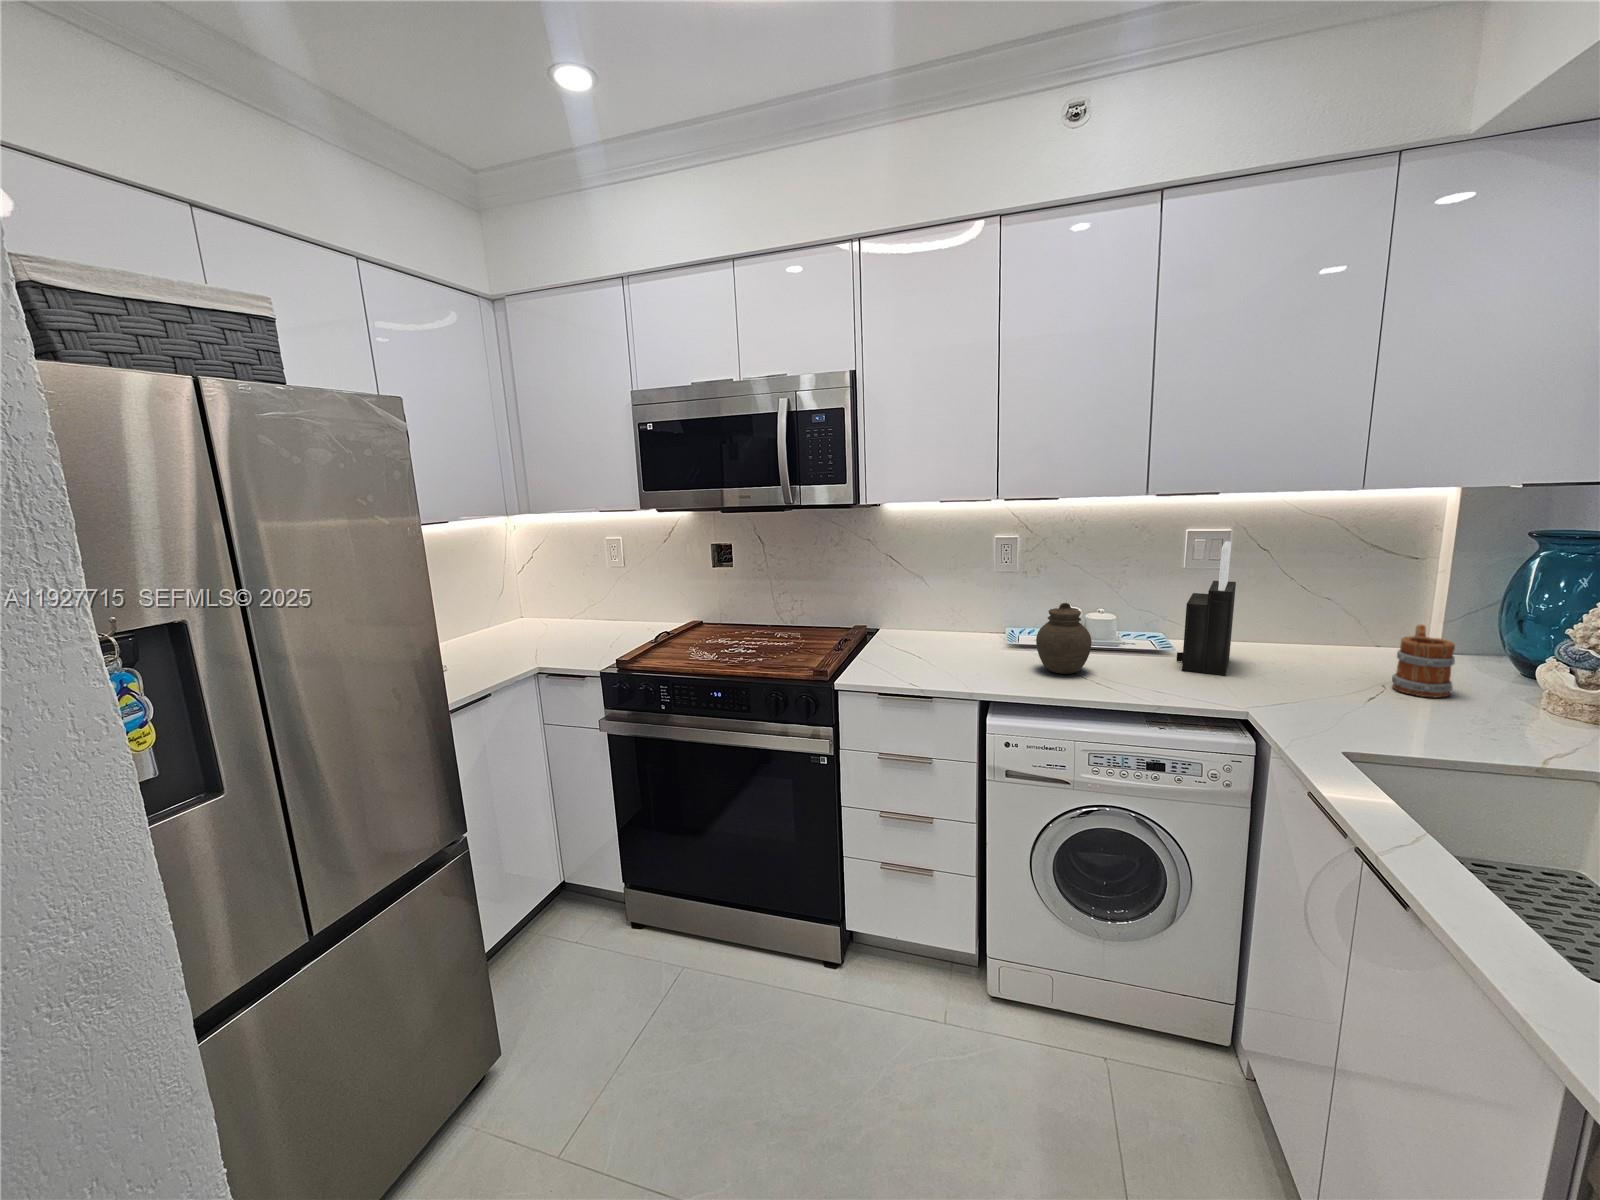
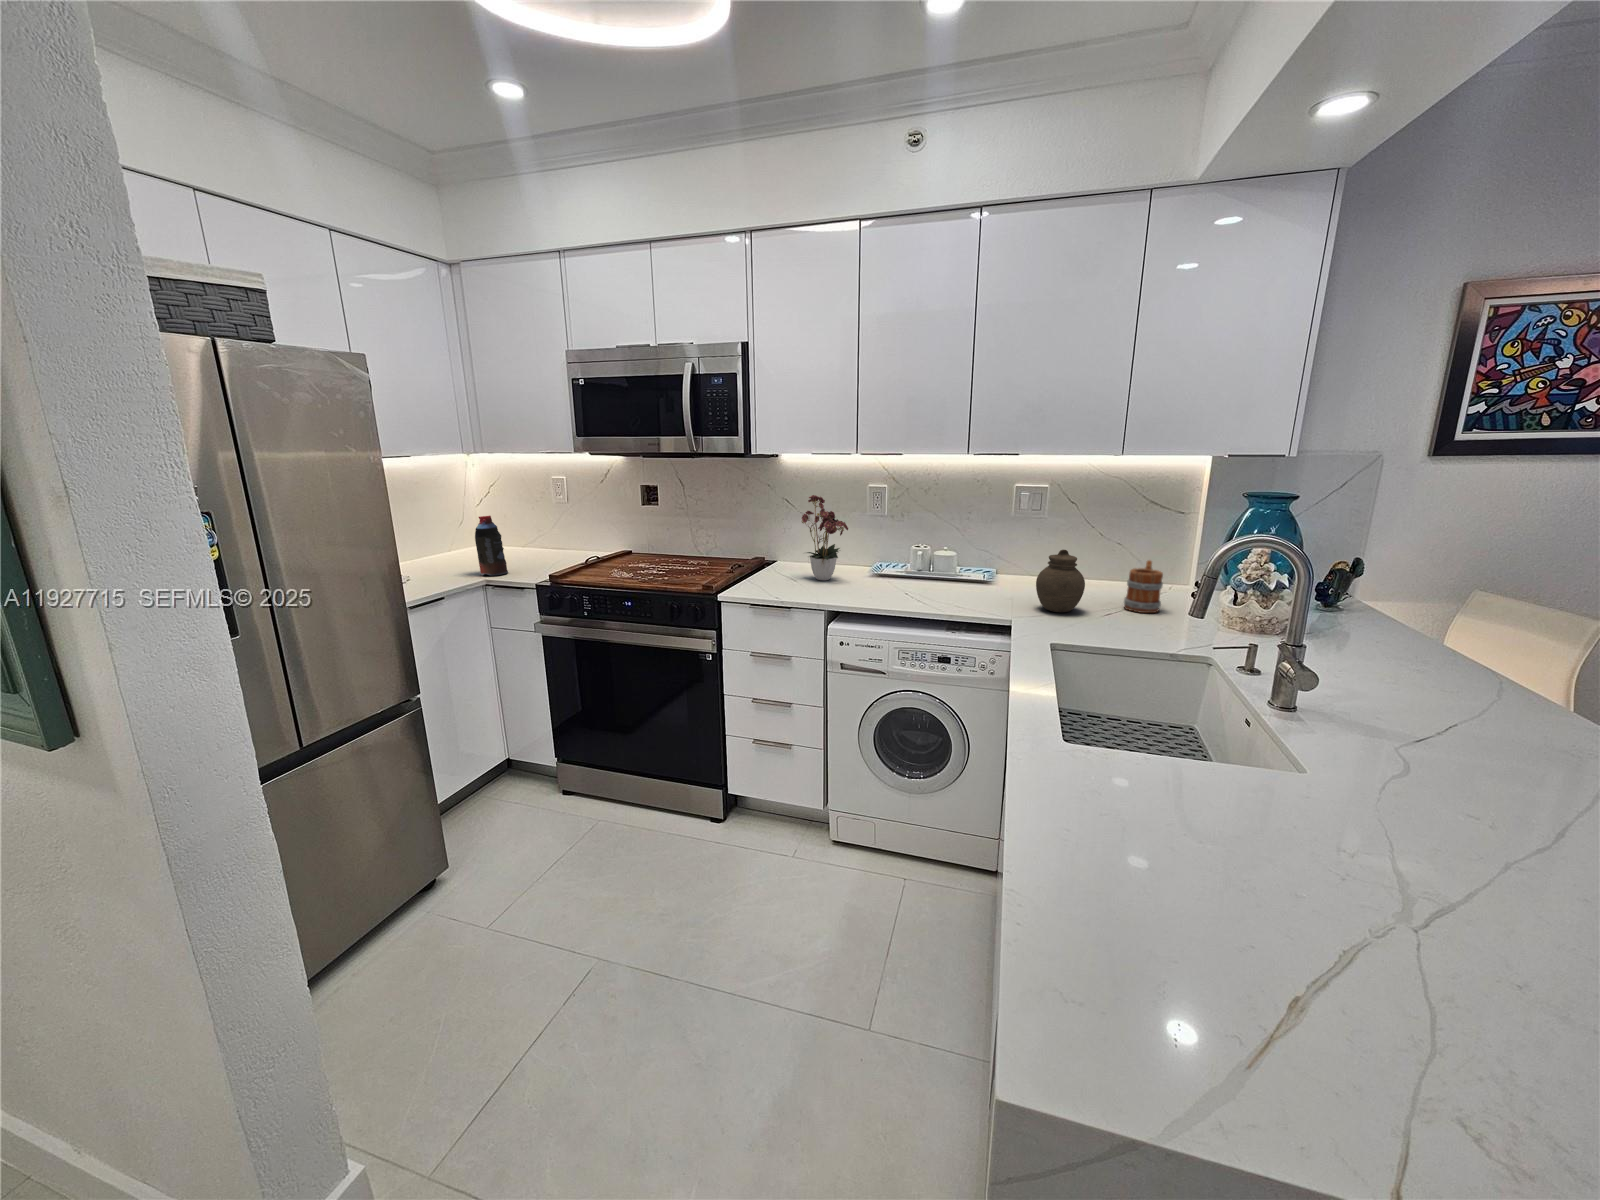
knife block: present [1176,541,1236,676] -> none [984,494,1032,597]
flower arrangement: none [922,546,998,656] -> present [802,495,848,580]
bottle: none [523,589,563,663] -> present [475,516,508,576]
jar: present [1036,603,1092,674] -> present [1036,550,1085,612]

